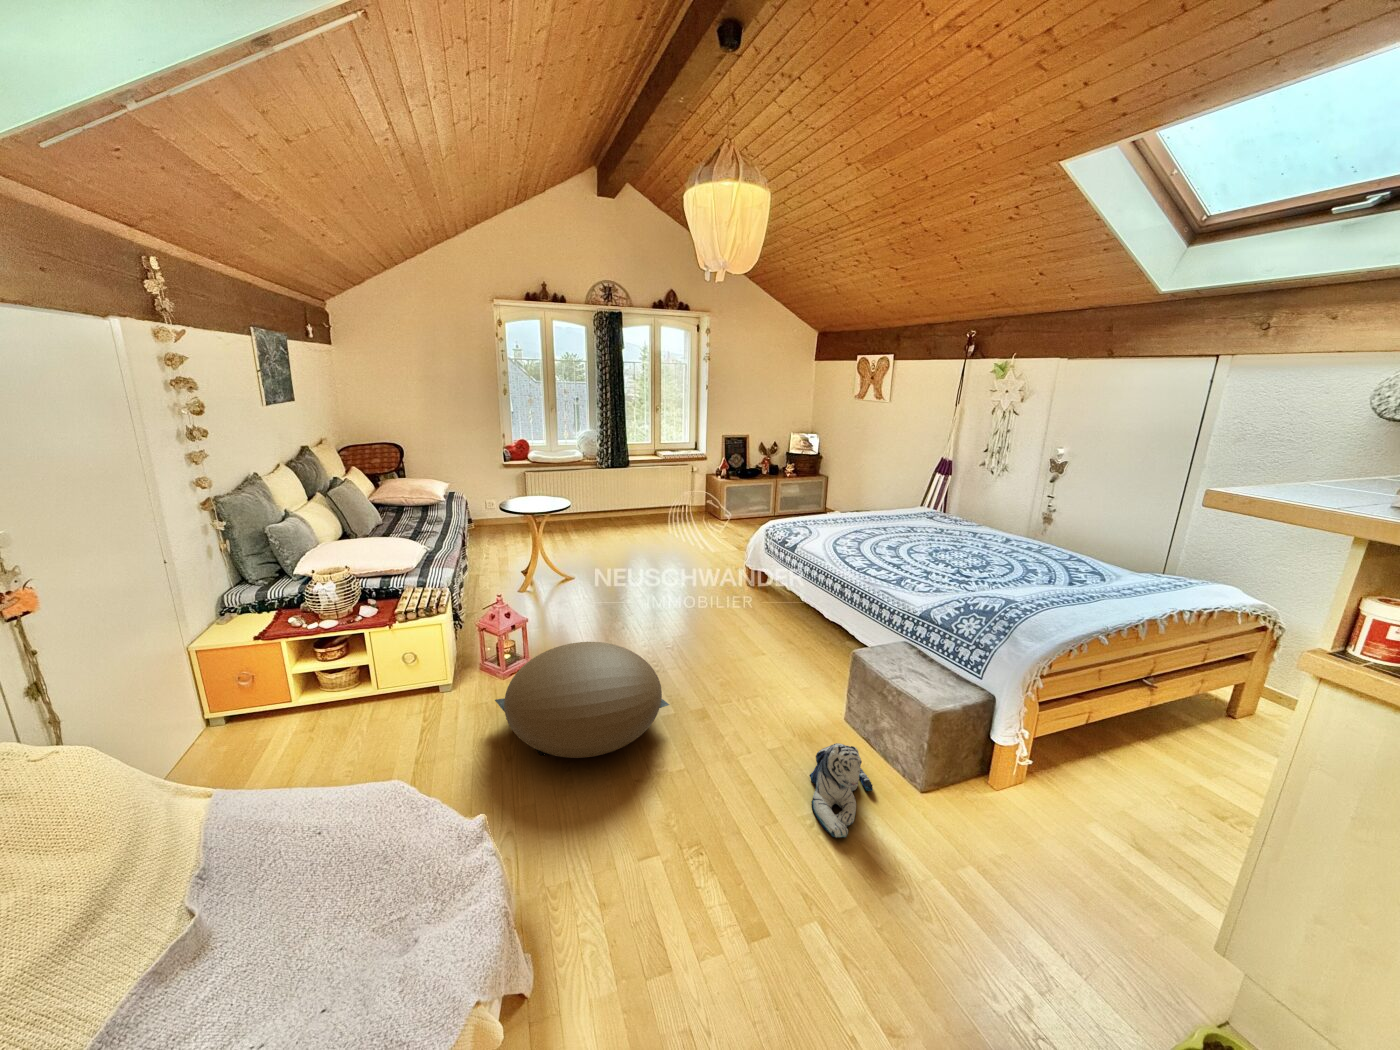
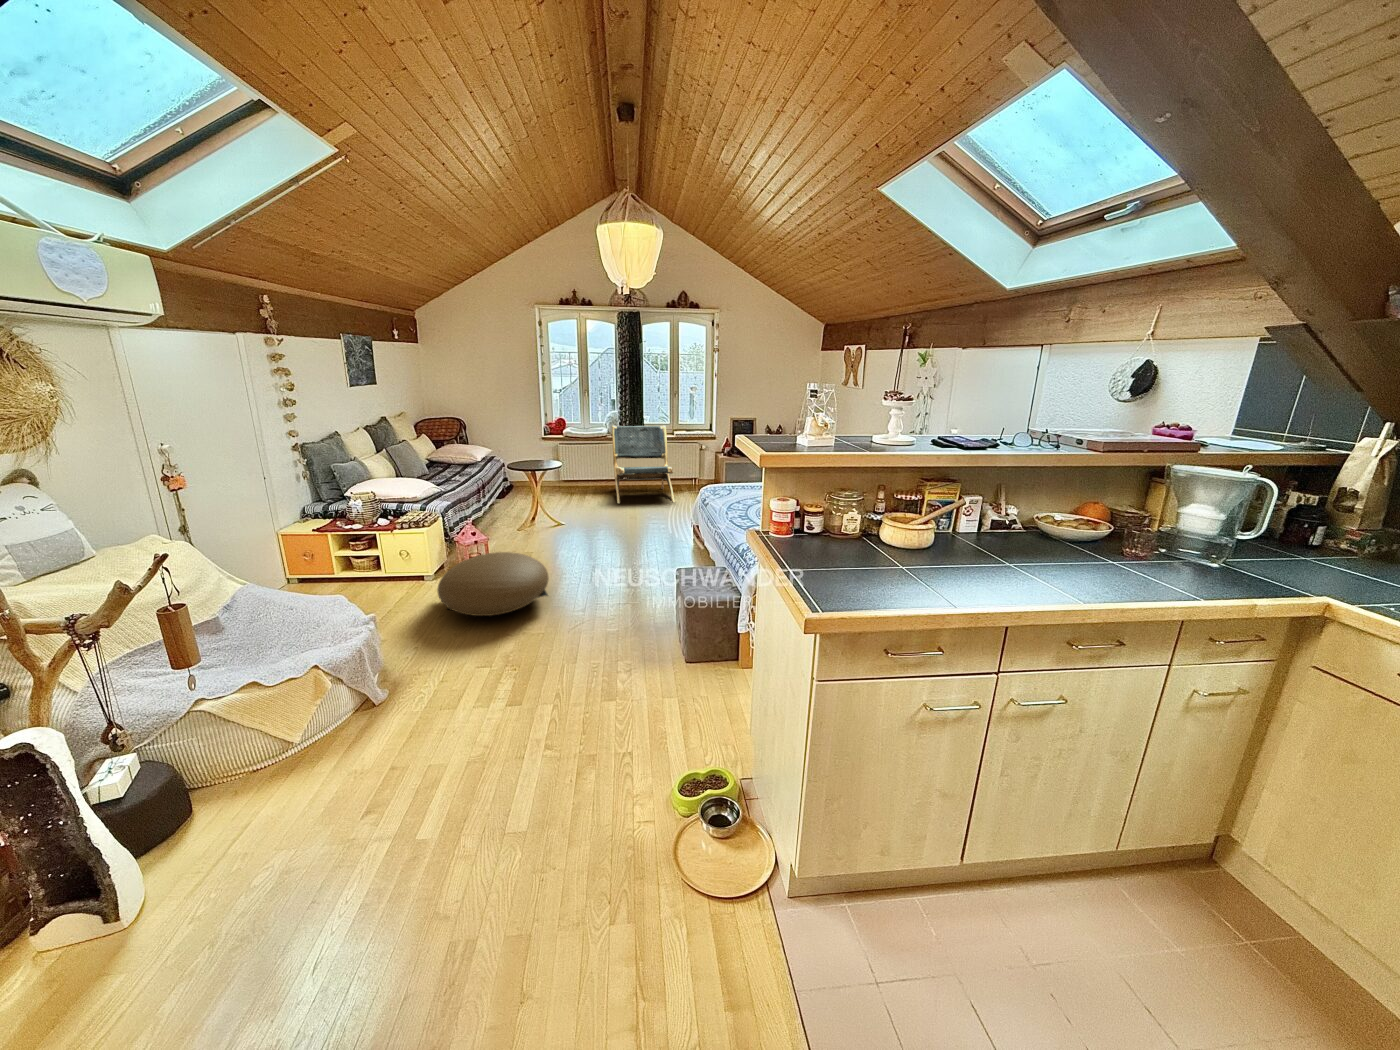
lounge chair: none [595,446,684,544] -> present [612,425,675,503]
plush toy: present [809,743,873,837] -> none [593,618,651,674]

